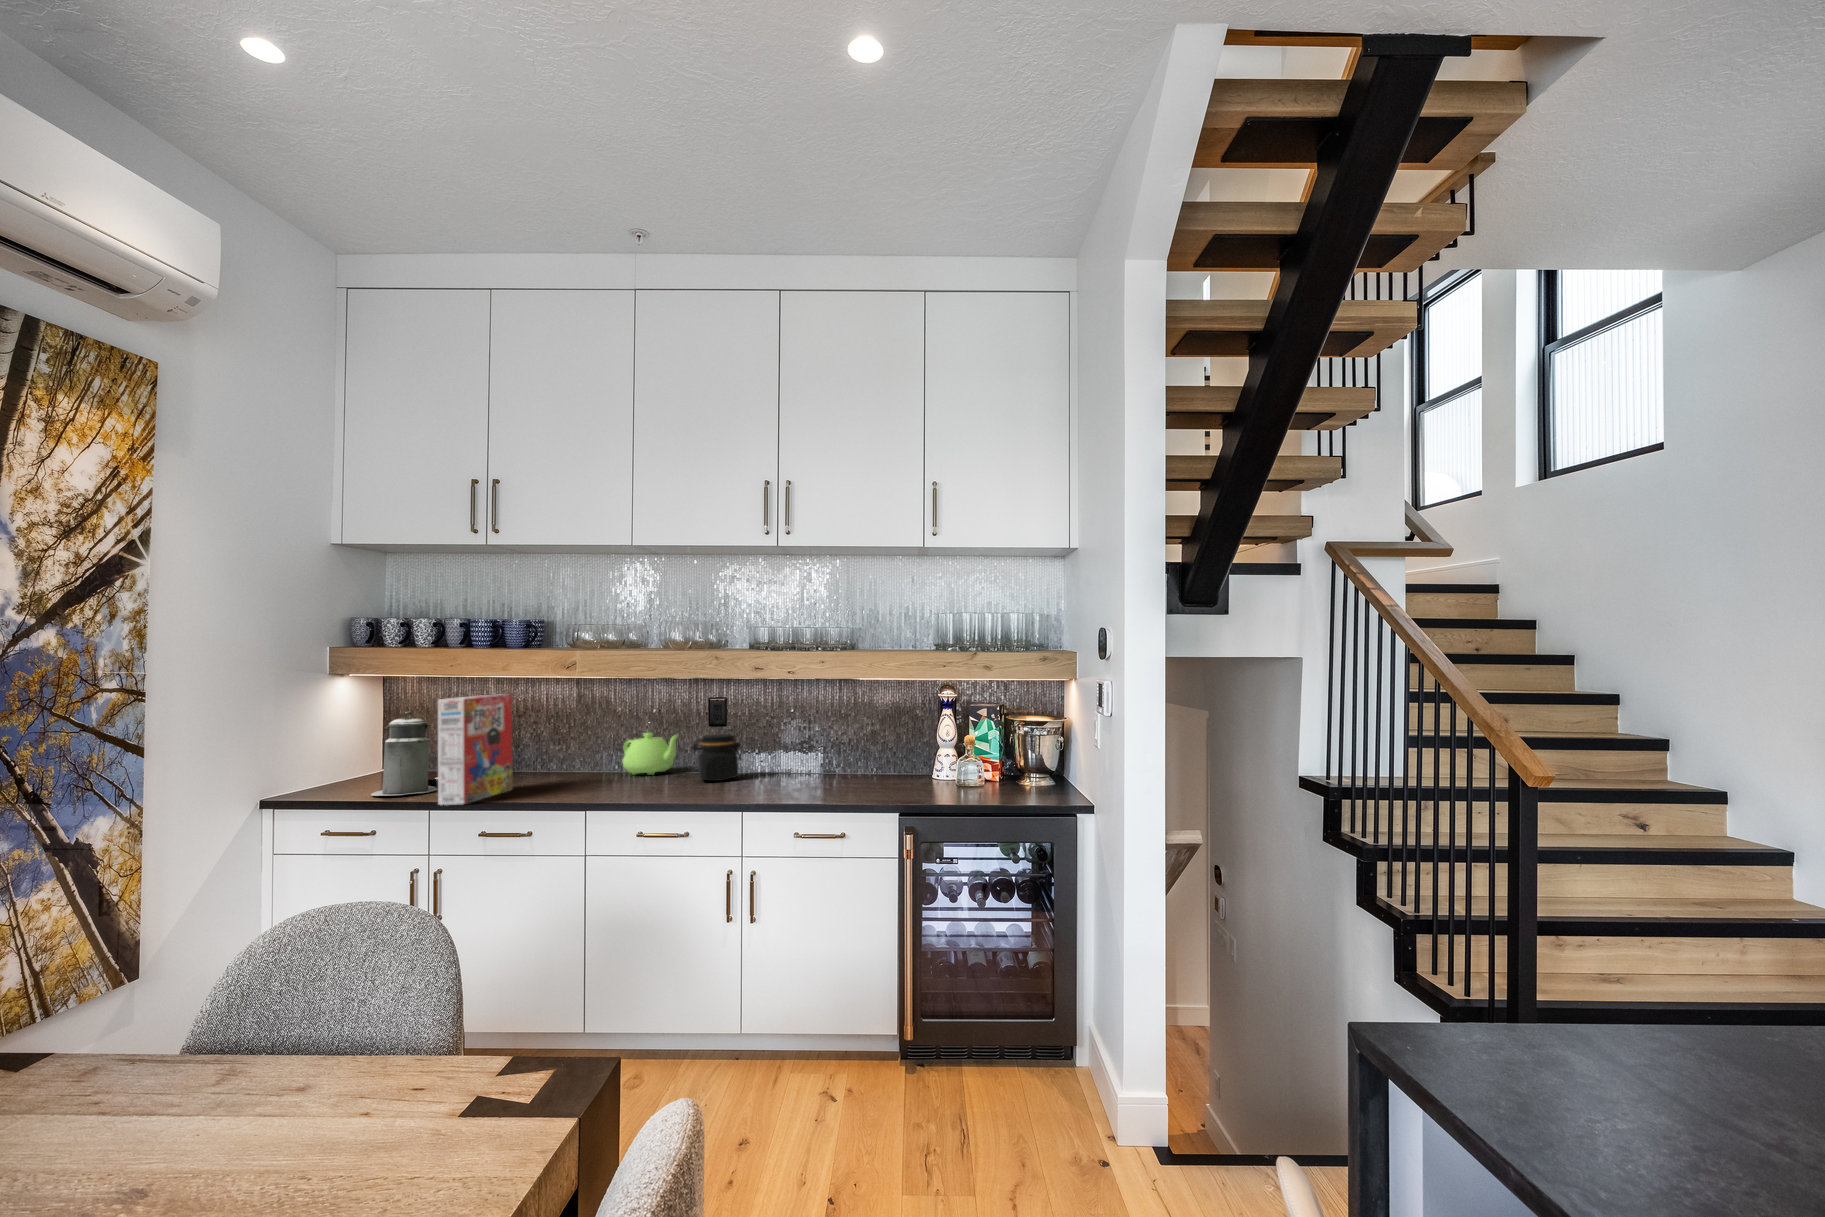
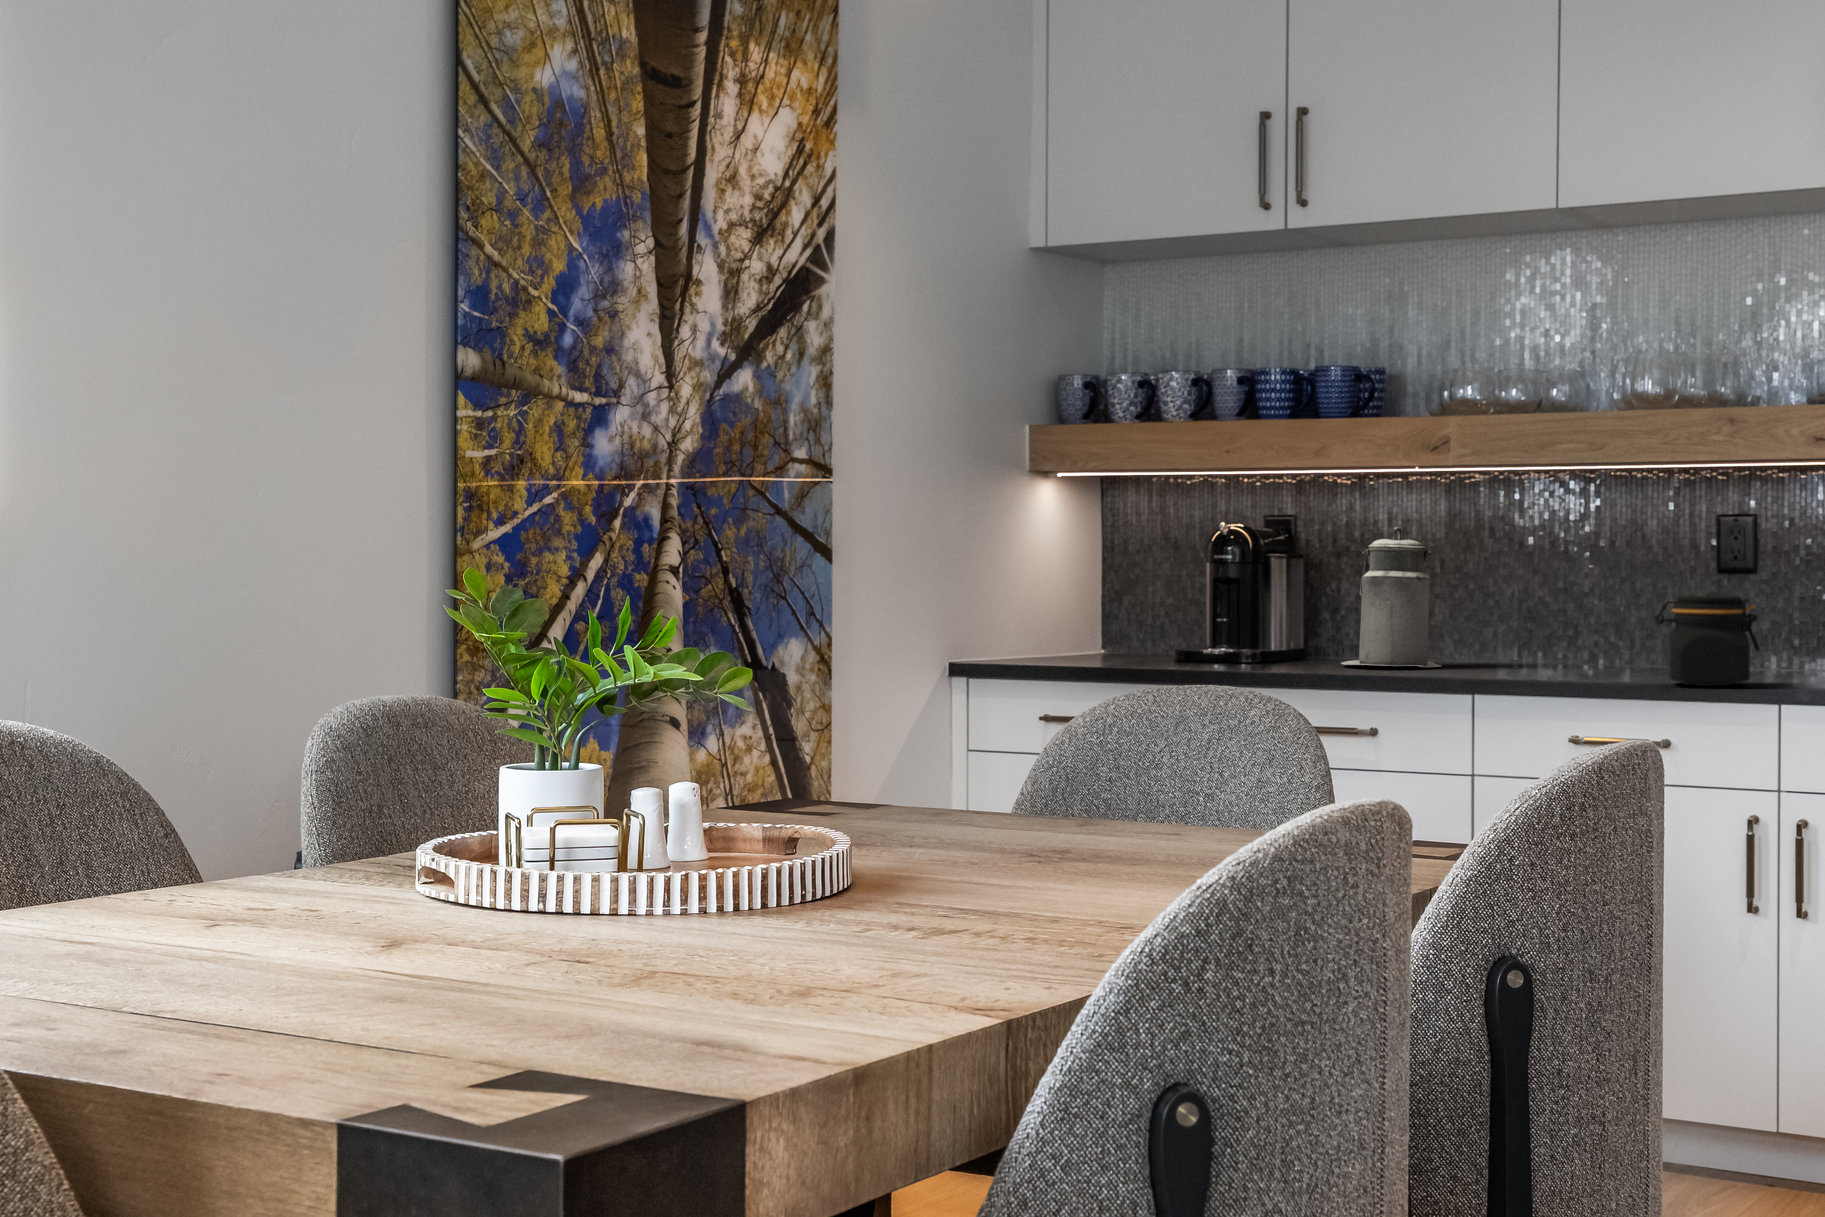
cereal box: present [438,694,513,805] -> none [1206,500,1322,681]
canister: present [371,712,437,796] -> present [1341,527,1441,667]
teapot: present [622,733,678,775] -> none [1517,593,1632,673]

